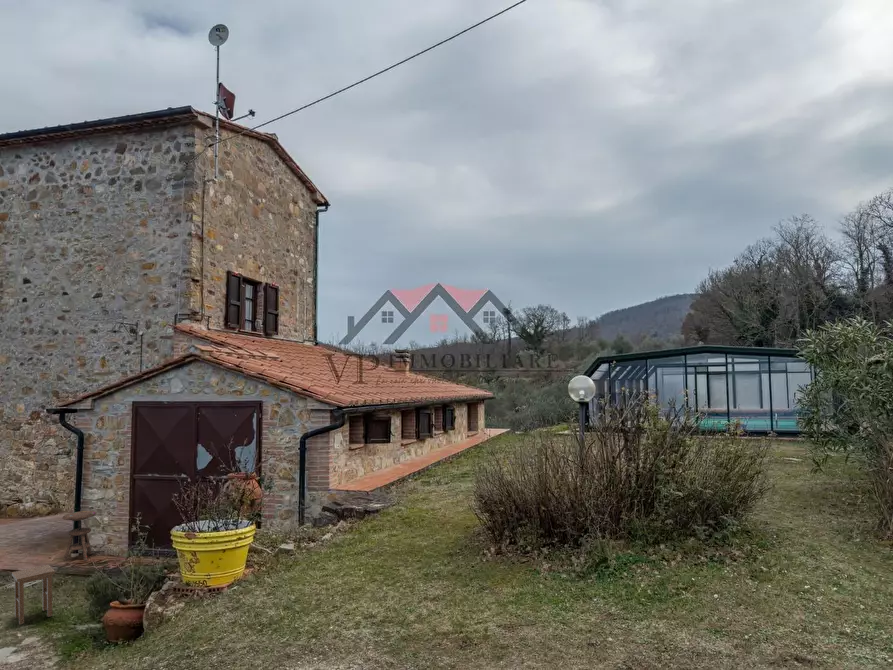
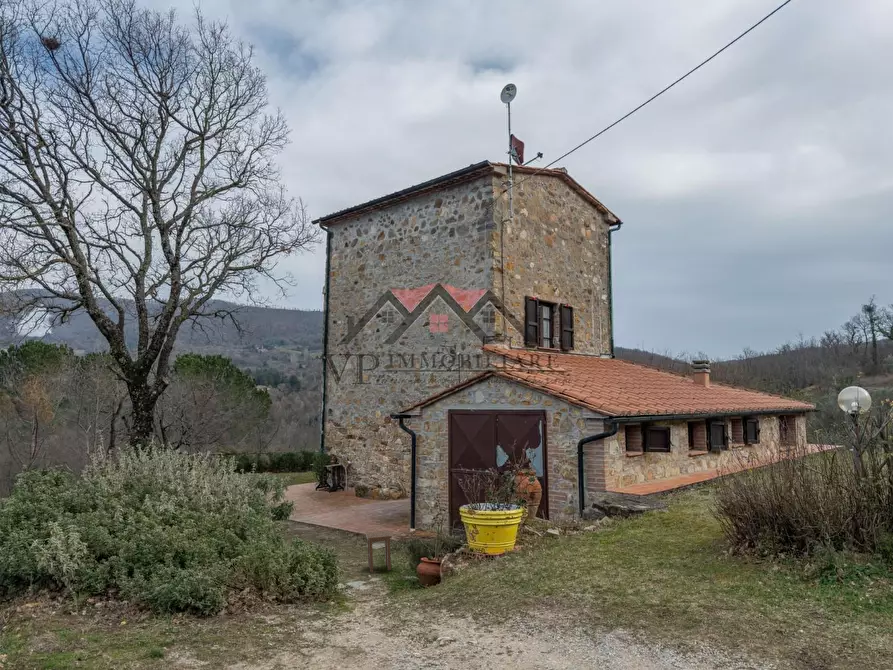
side table: present [63,511,96,561] -> none [402,496,425,535]

